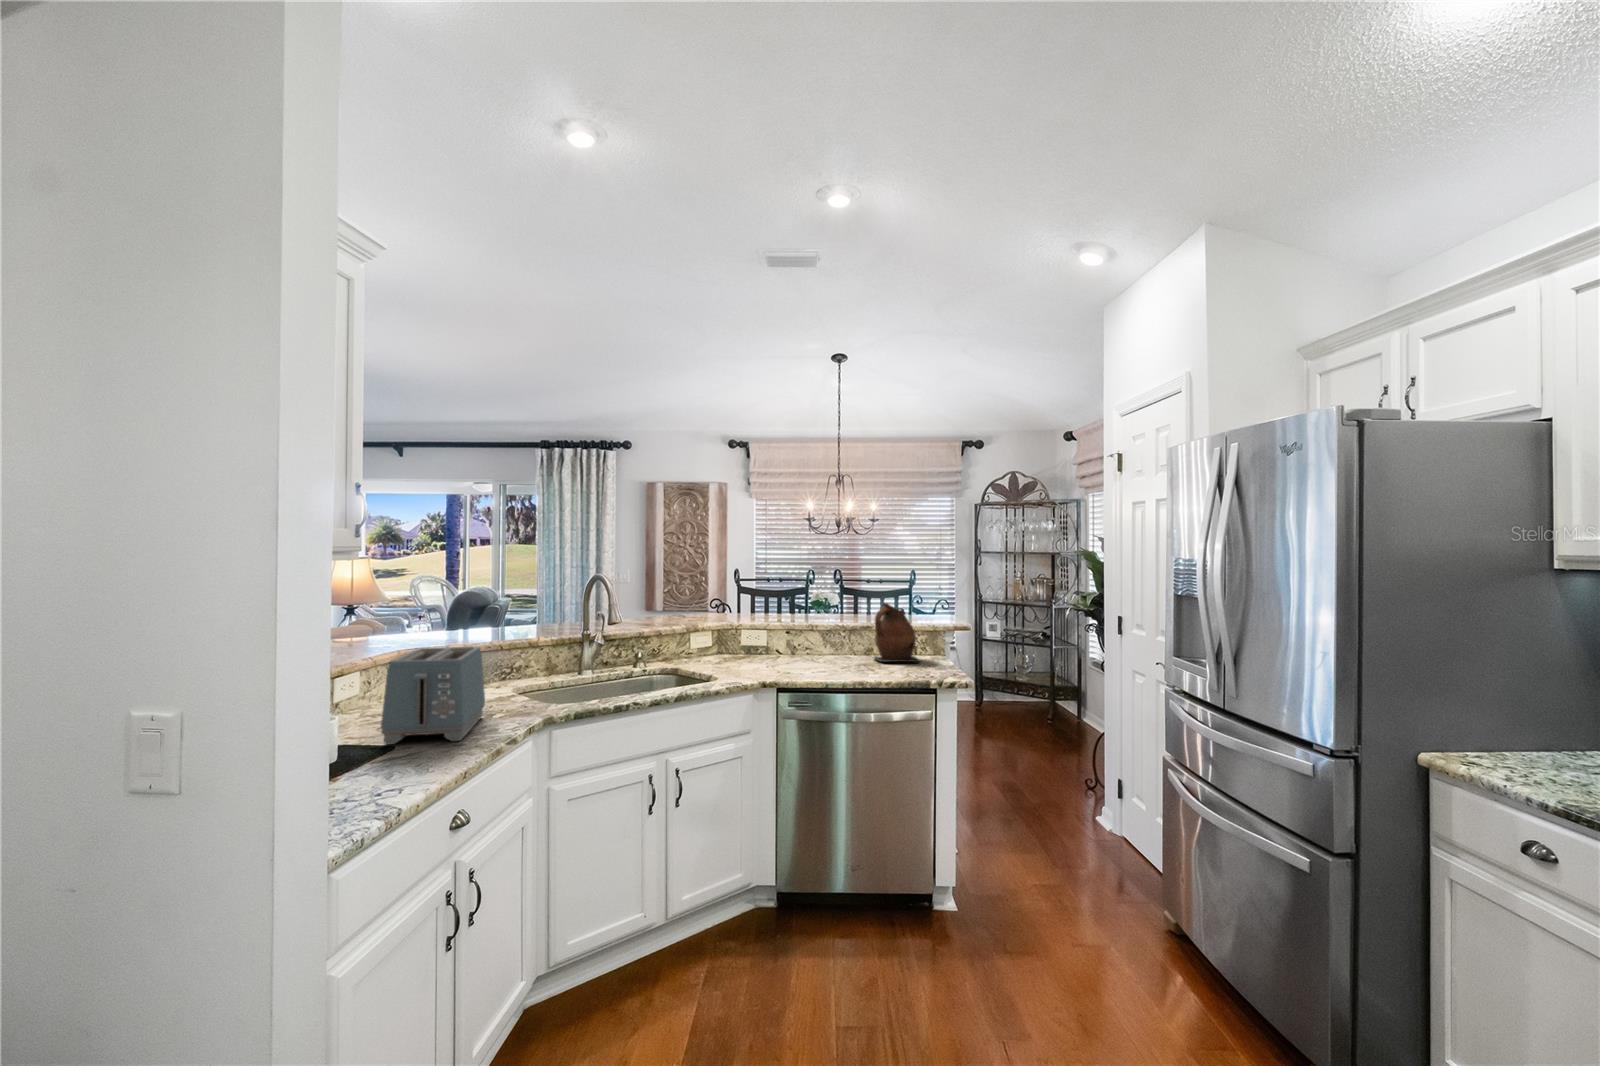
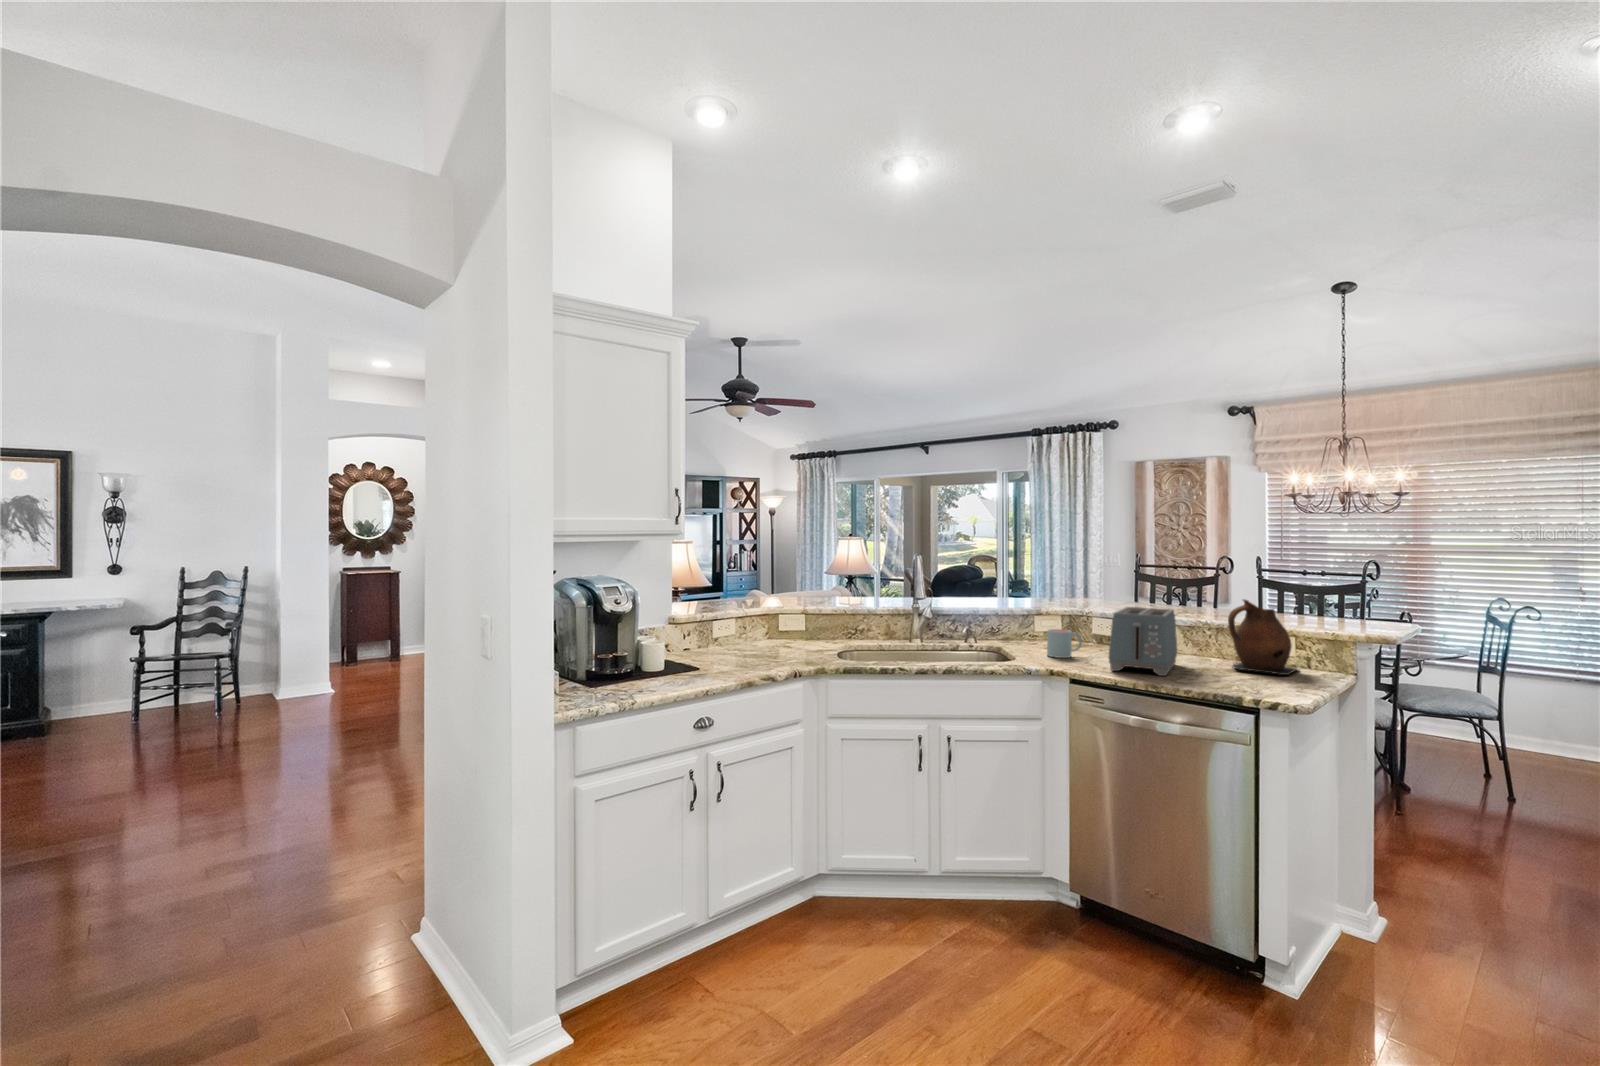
mug: none [729,643,758,671] -> present [1047,629,1082,658]
toaster: present [381,647,485,744] -> present [1108,607,1177,676]

